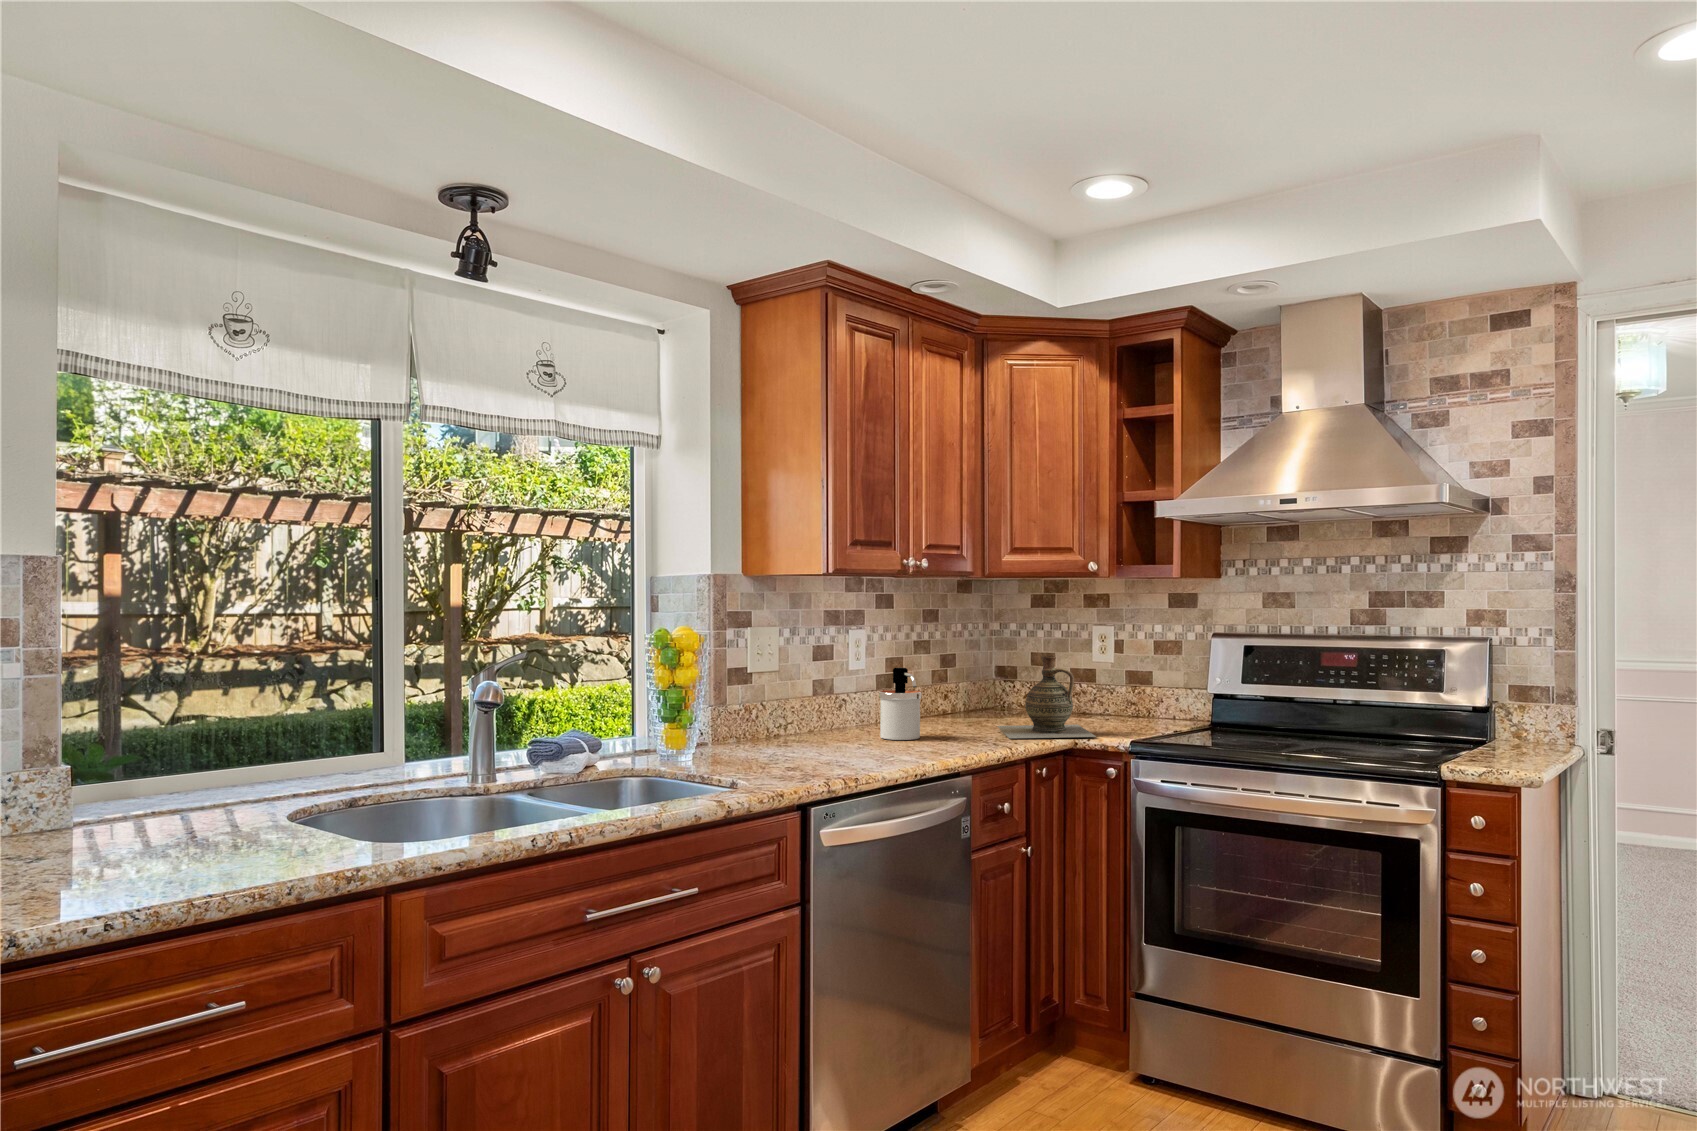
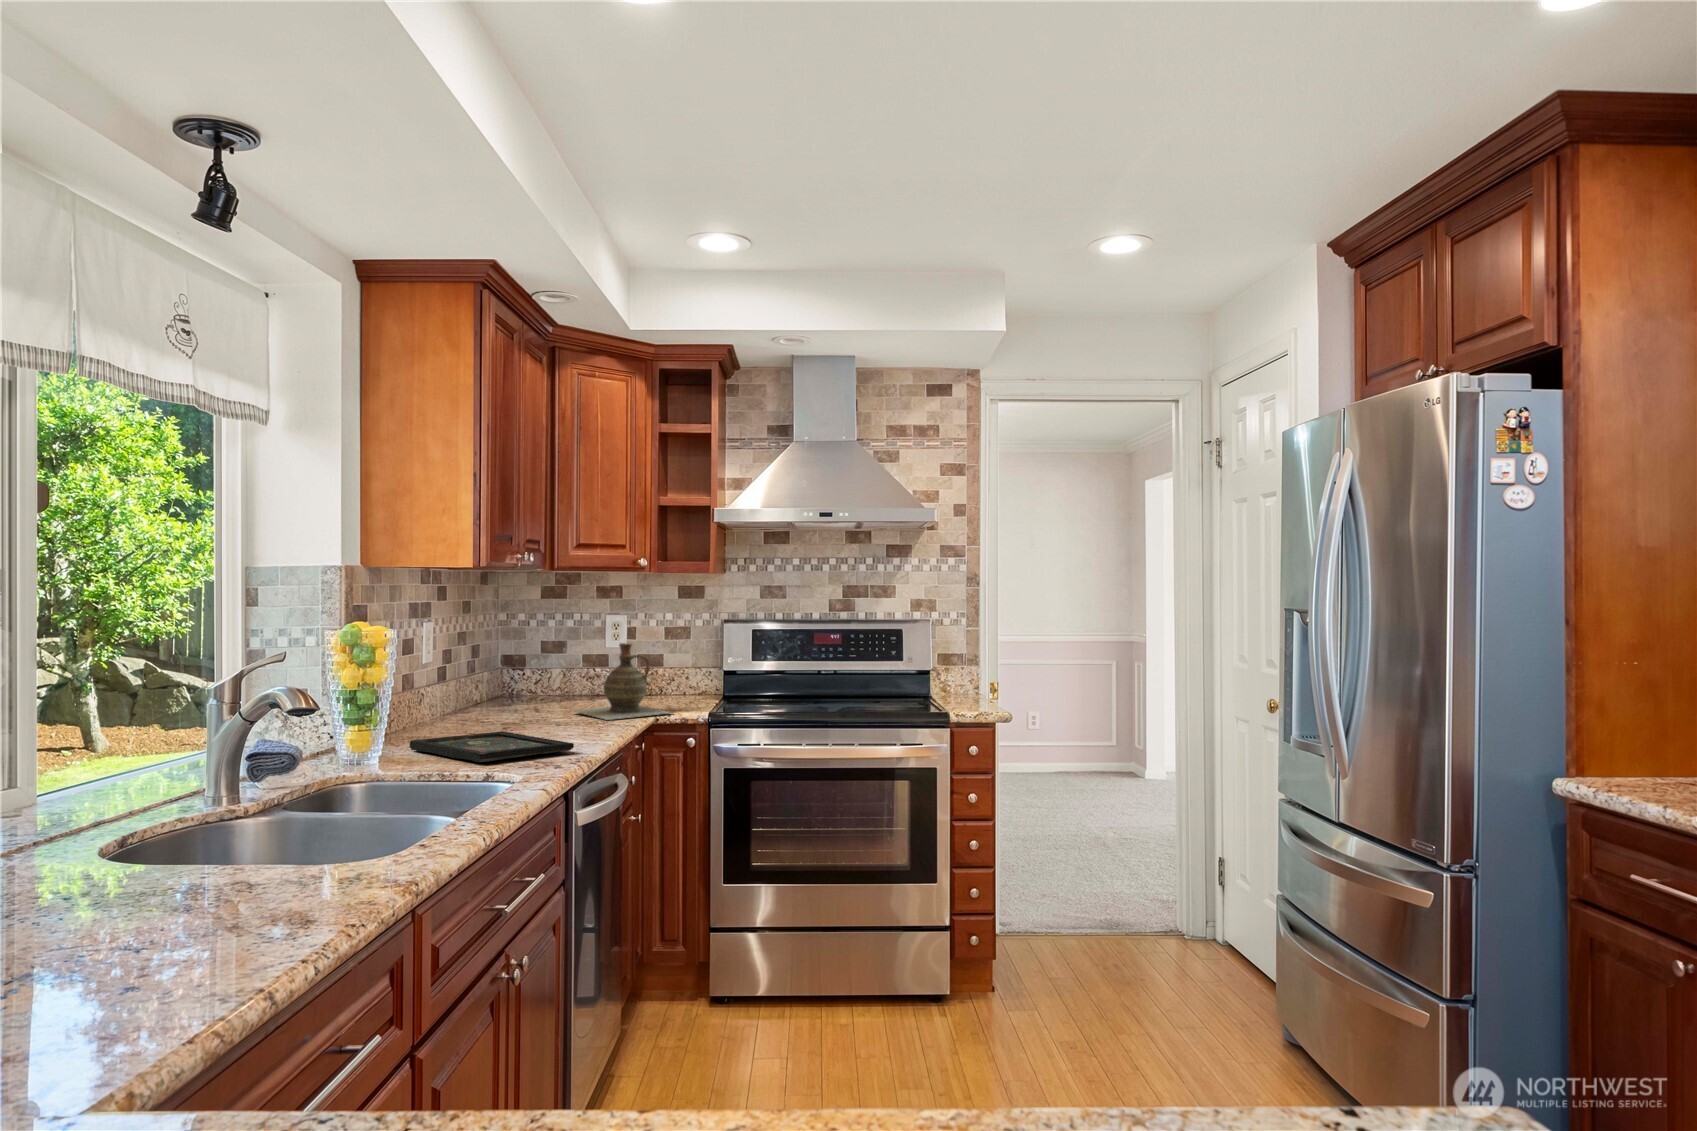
soap dispenser: present [879,668,922,740] -> none [487,659,541,730]
tray: none [757,740,873,766] -> present [410,731,574,762]

